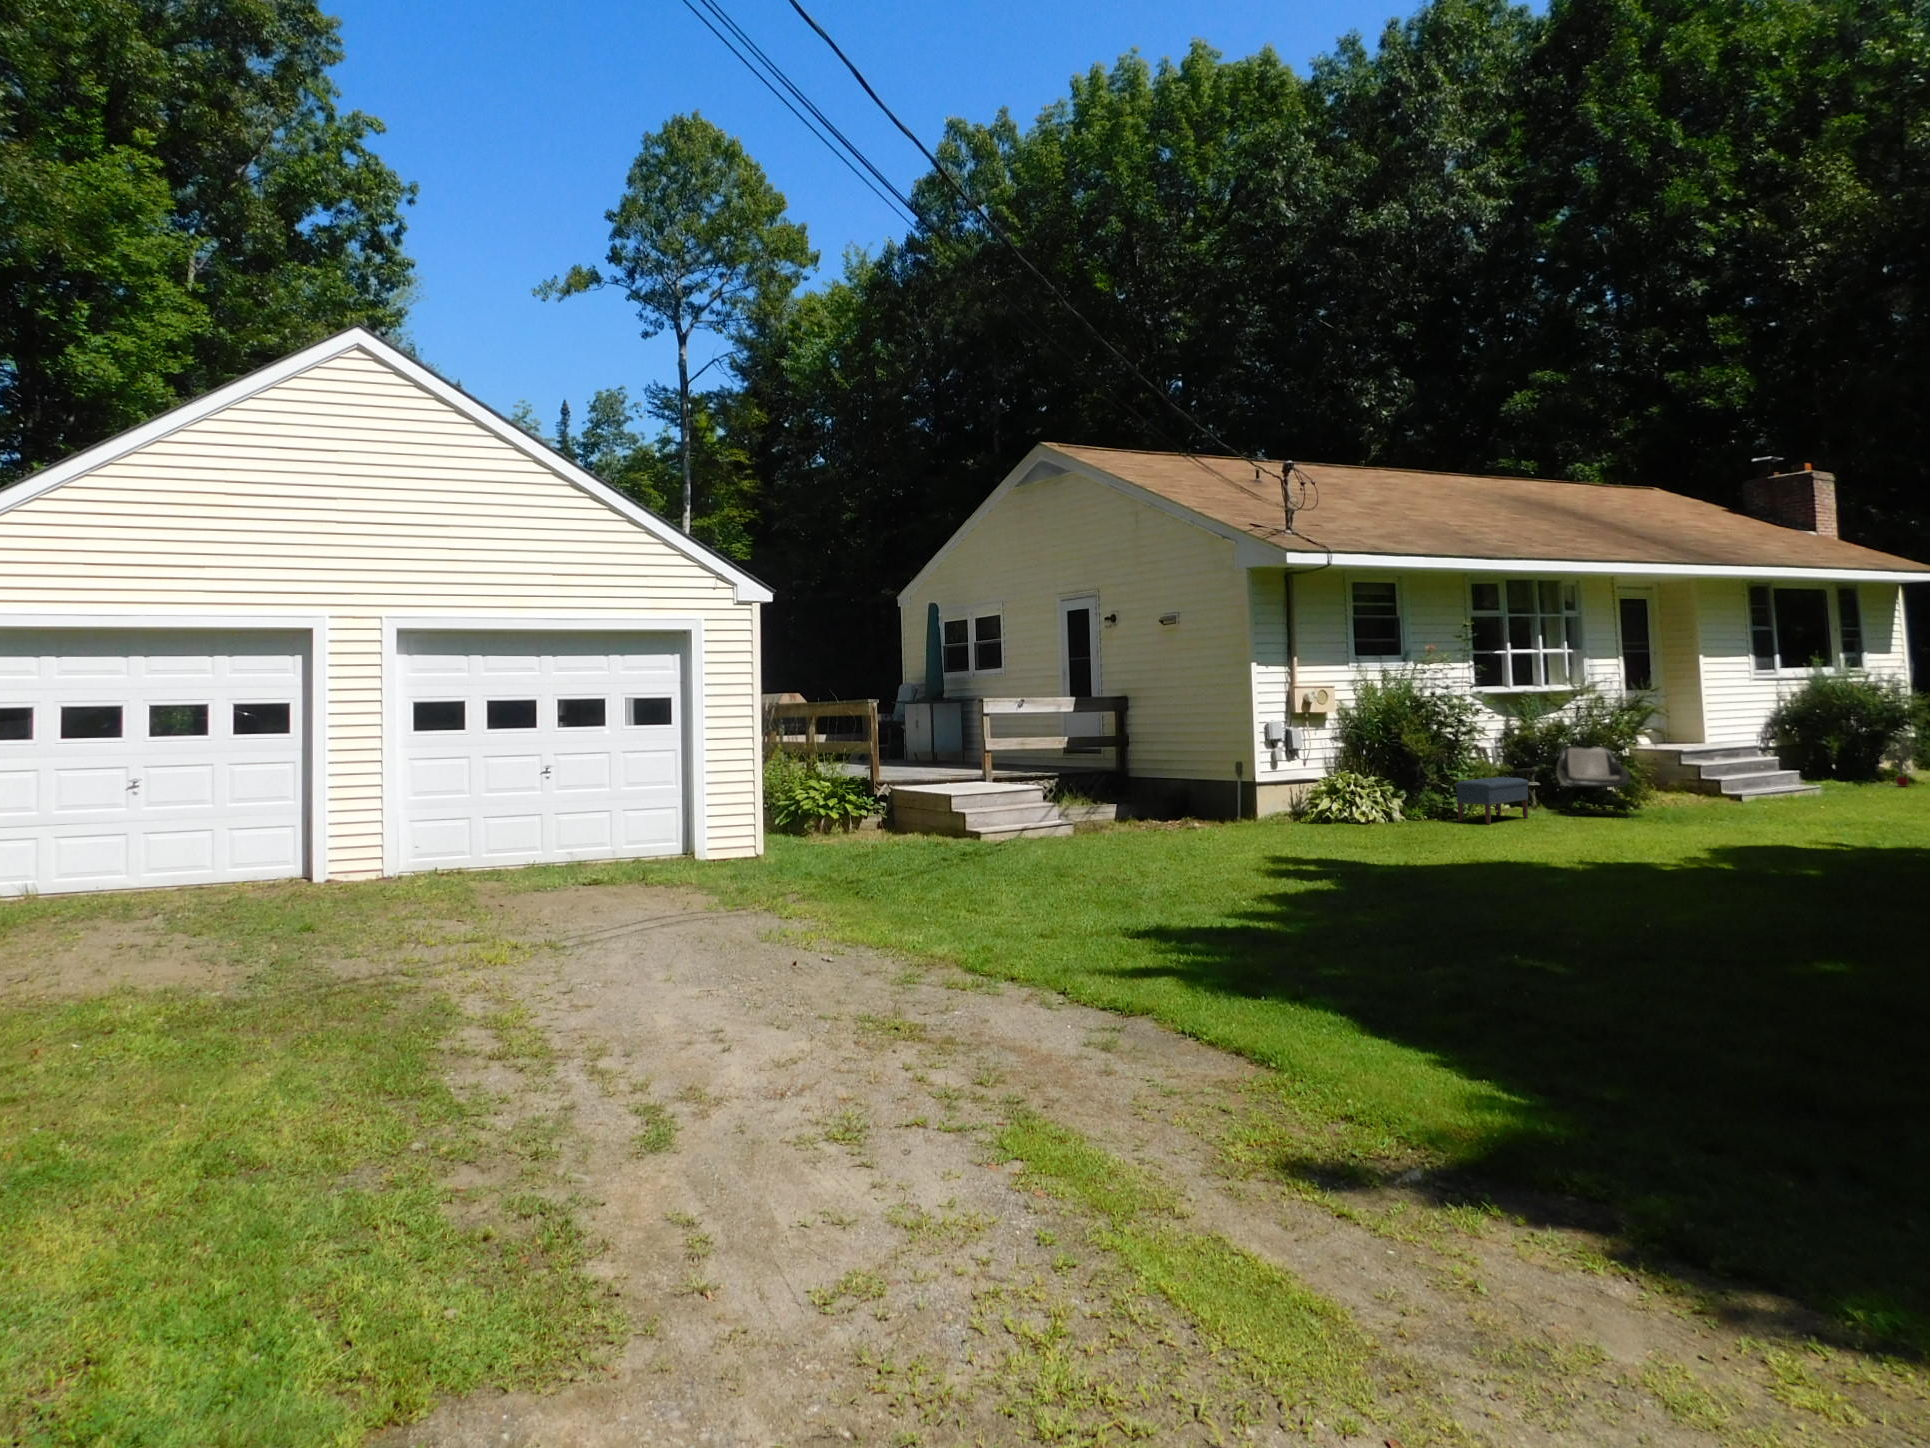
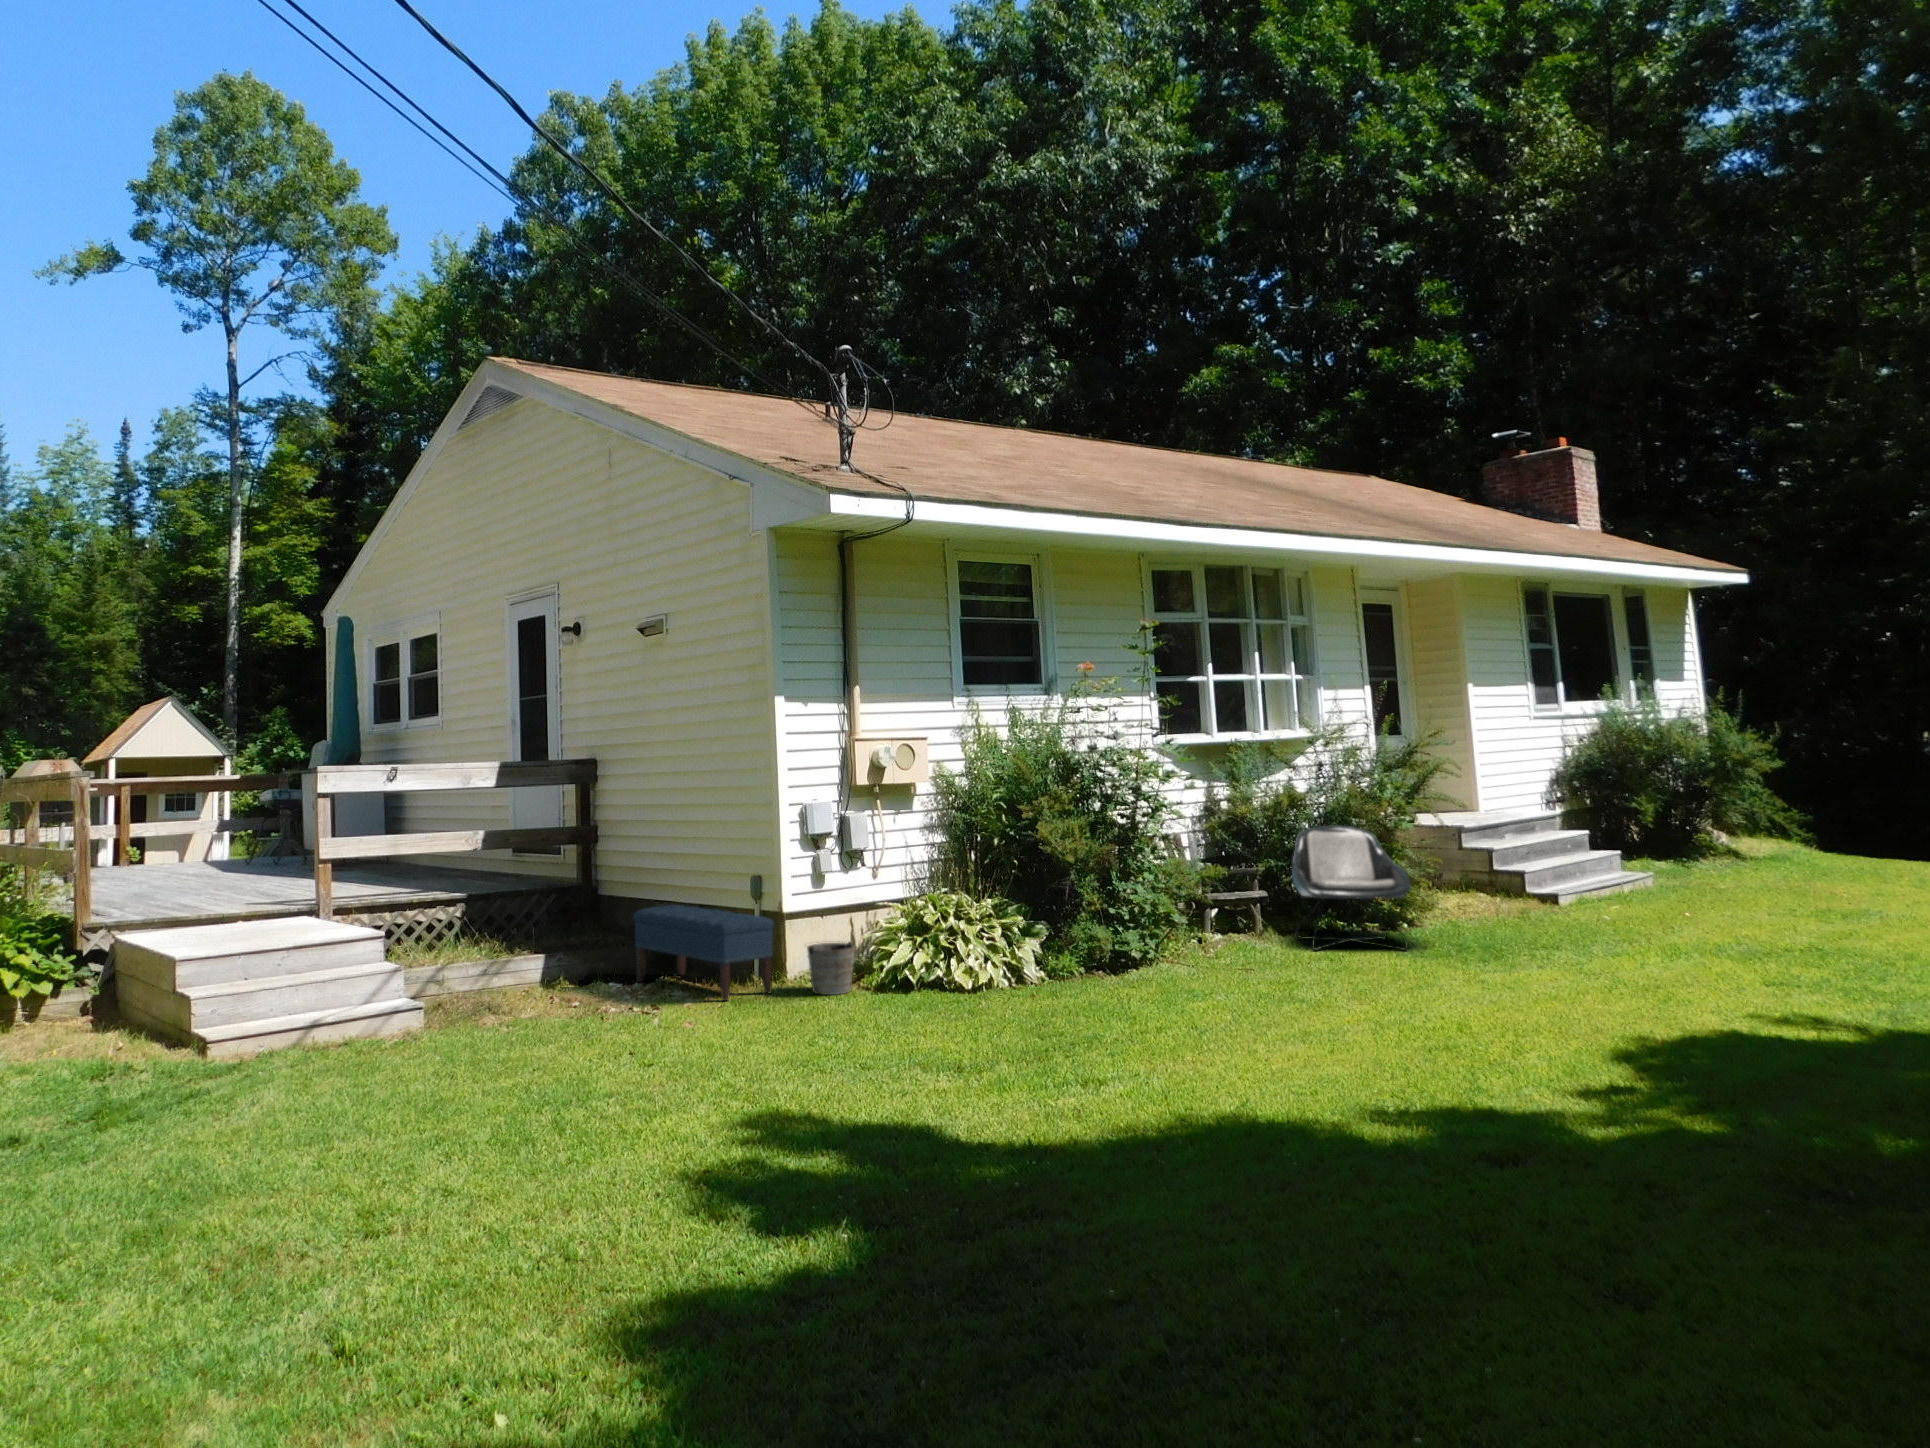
potted tree: present [1884,737,1917,787] -> none [1700,790,1746,865]
bench: present [1455,777,1529,825] -> present [633,905,774,1001]
bucket: none [1269,797,1298,824] -> present [807,942,855,995]

